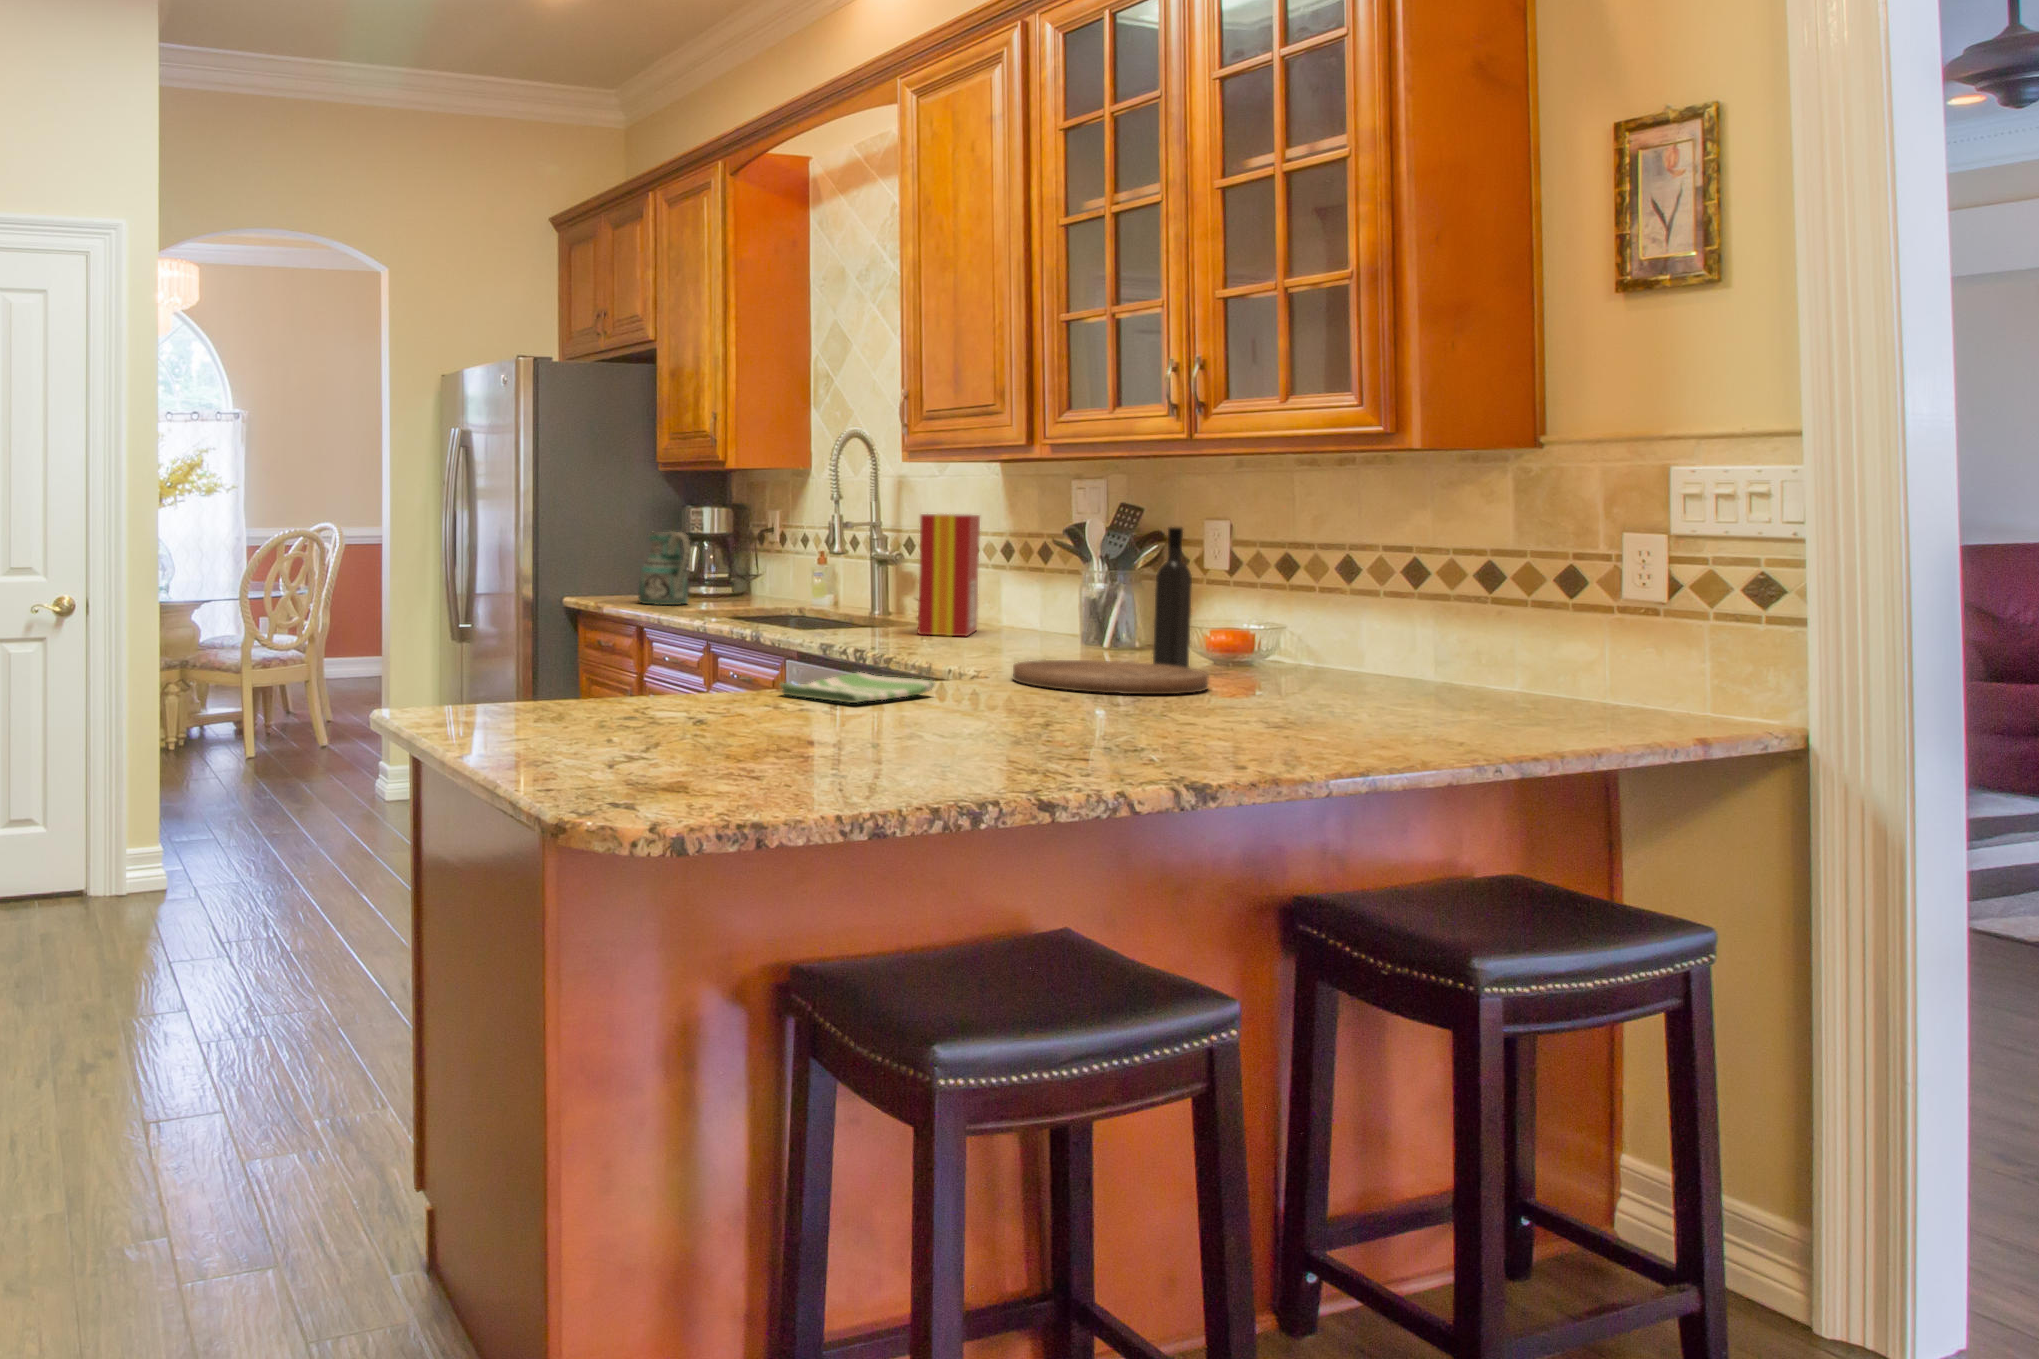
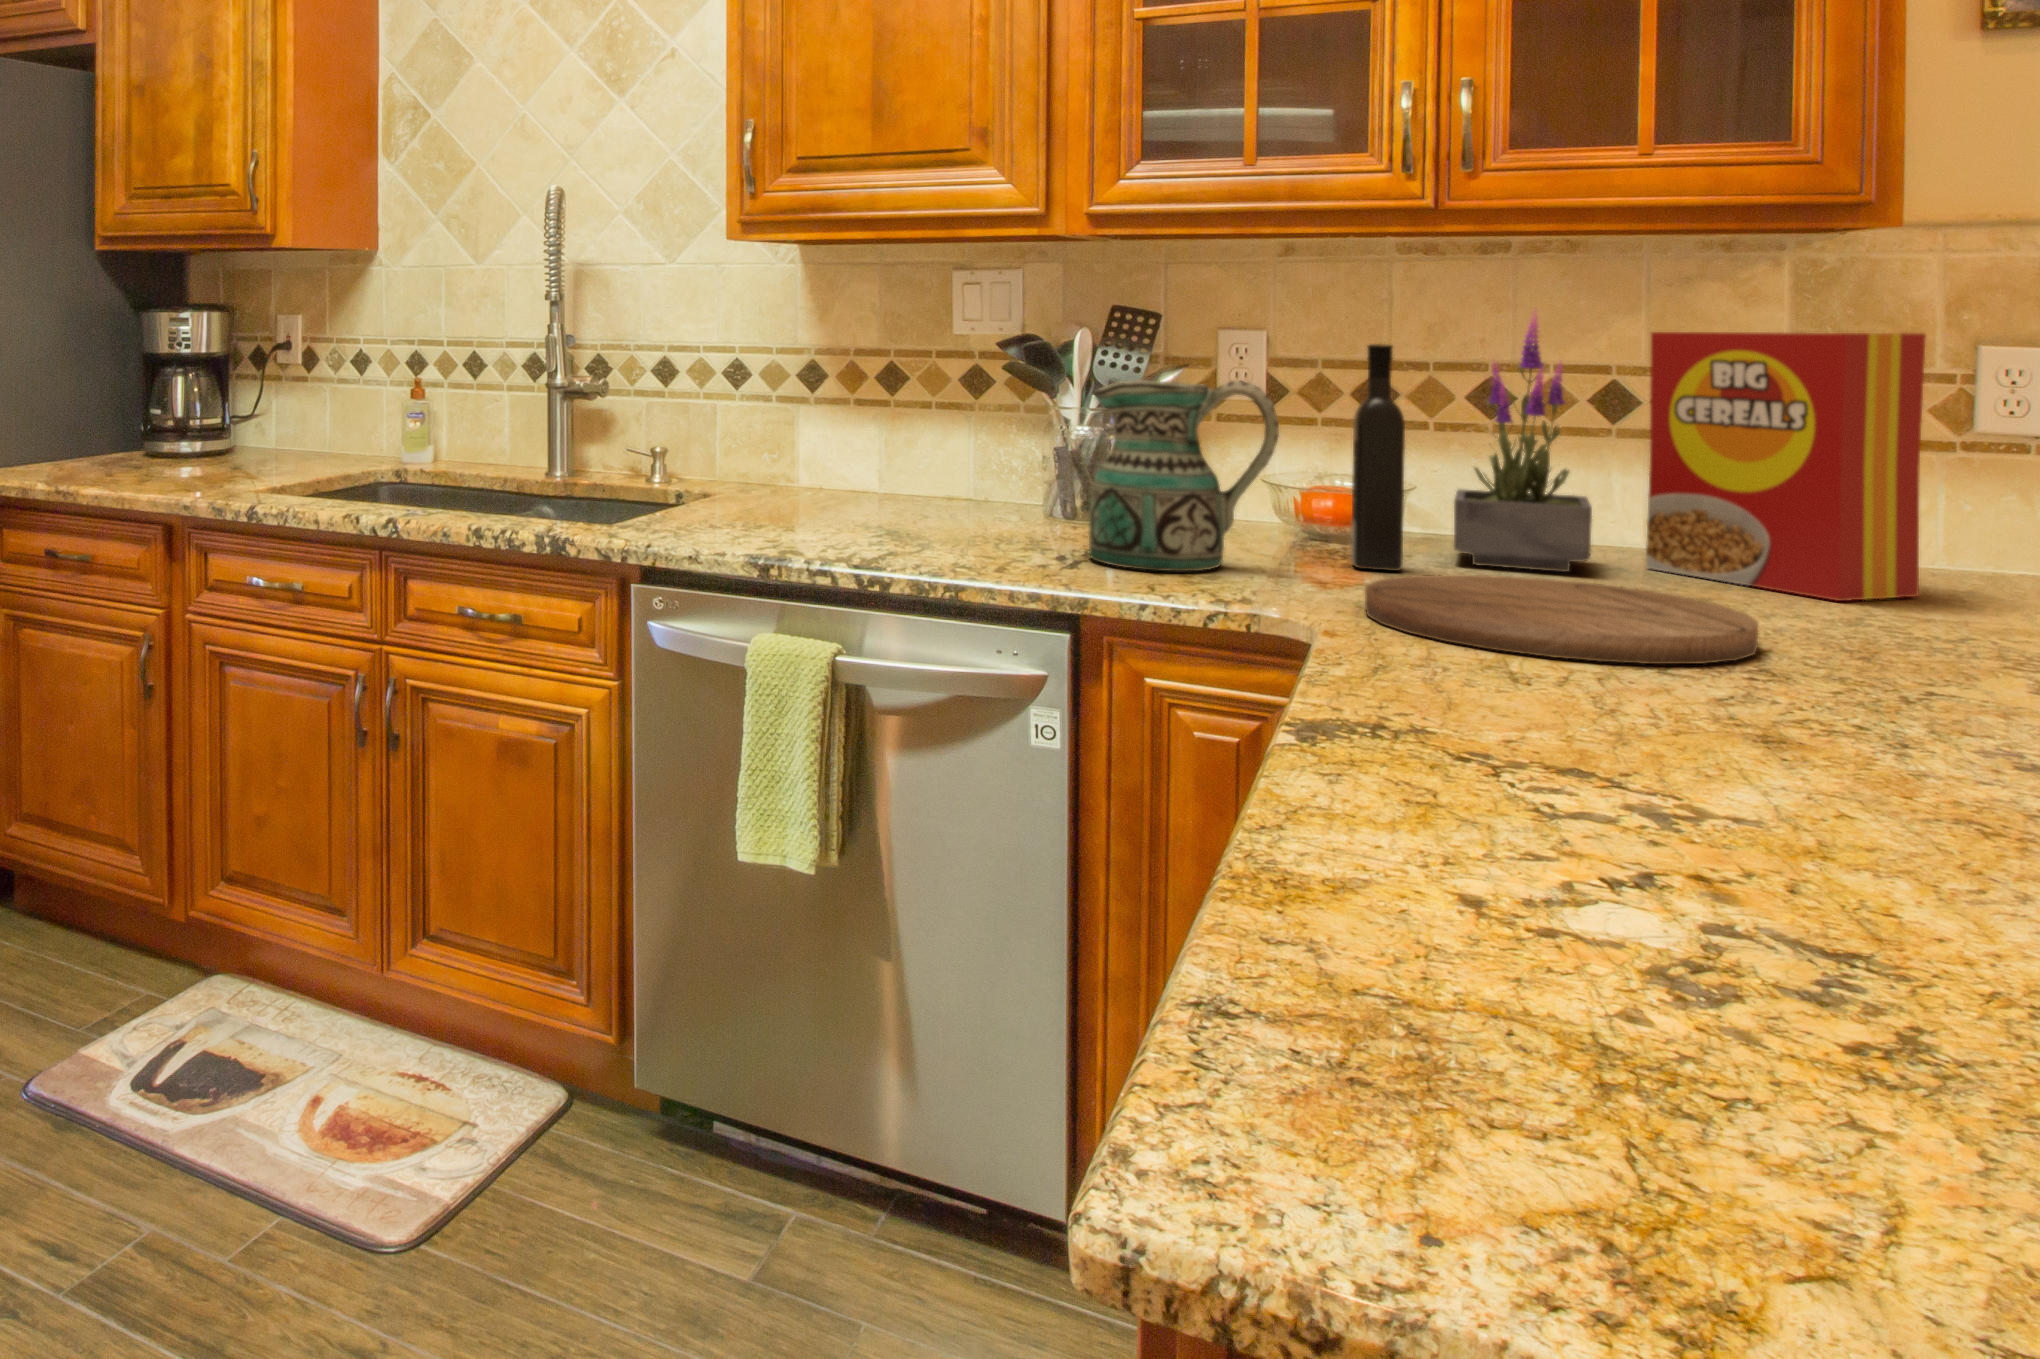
potted plant: none [1234,505,1349,678] -> present [1454,308,1592,572]
cereal box: present [918,514,980,636] -> present [1646,332,1926,601]
ceramic pitcher: present [639,531,691,605] -> present [1089,380,1279,571]
dish towel: present [780,672,934,703] -> none [1450,693,1868,823]

